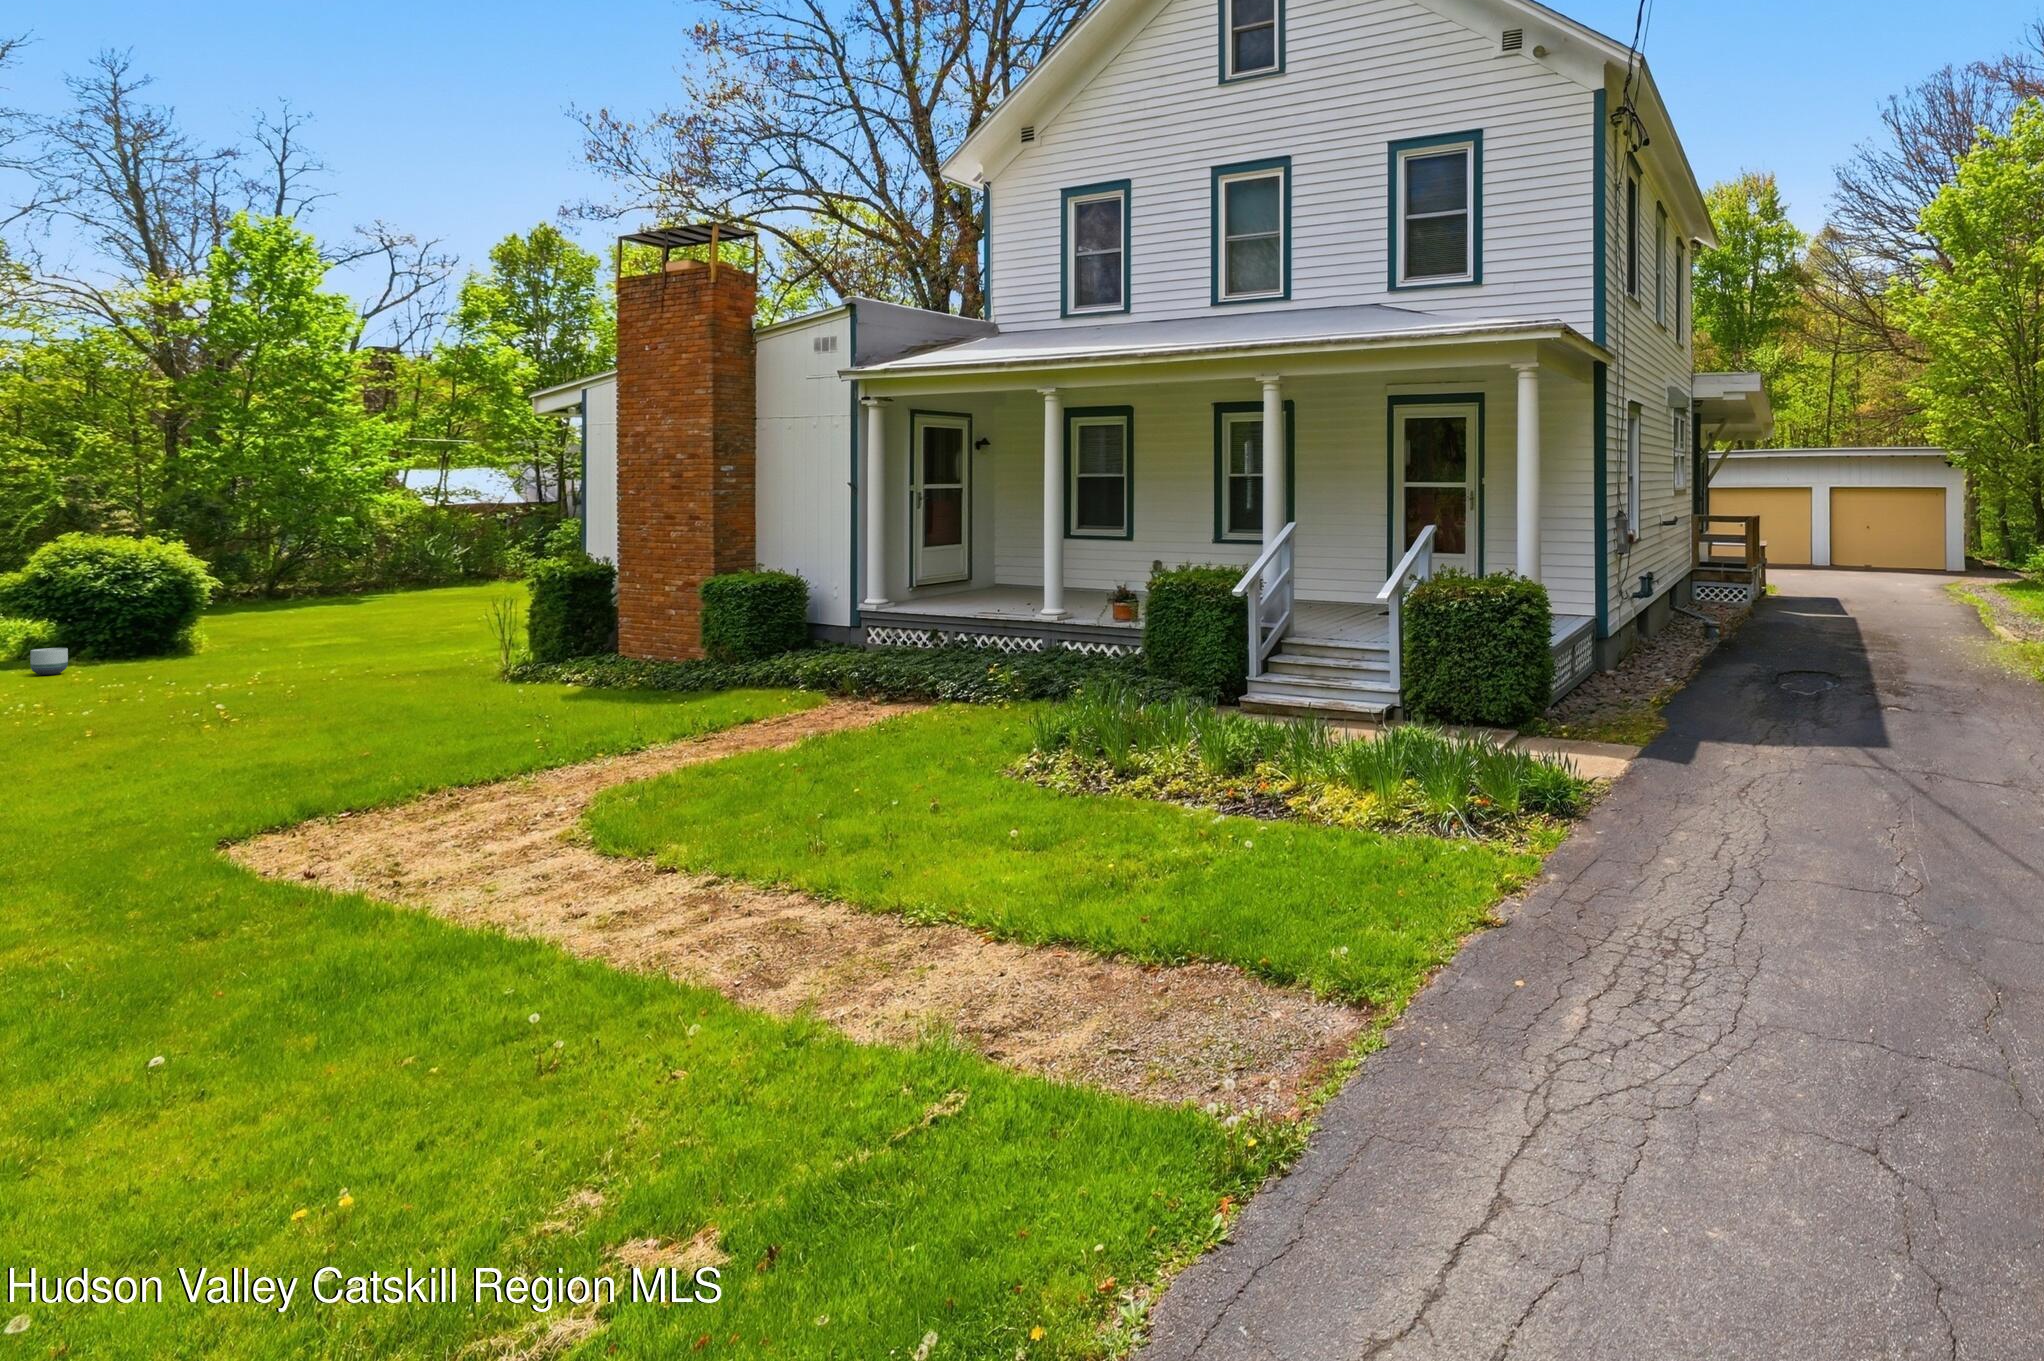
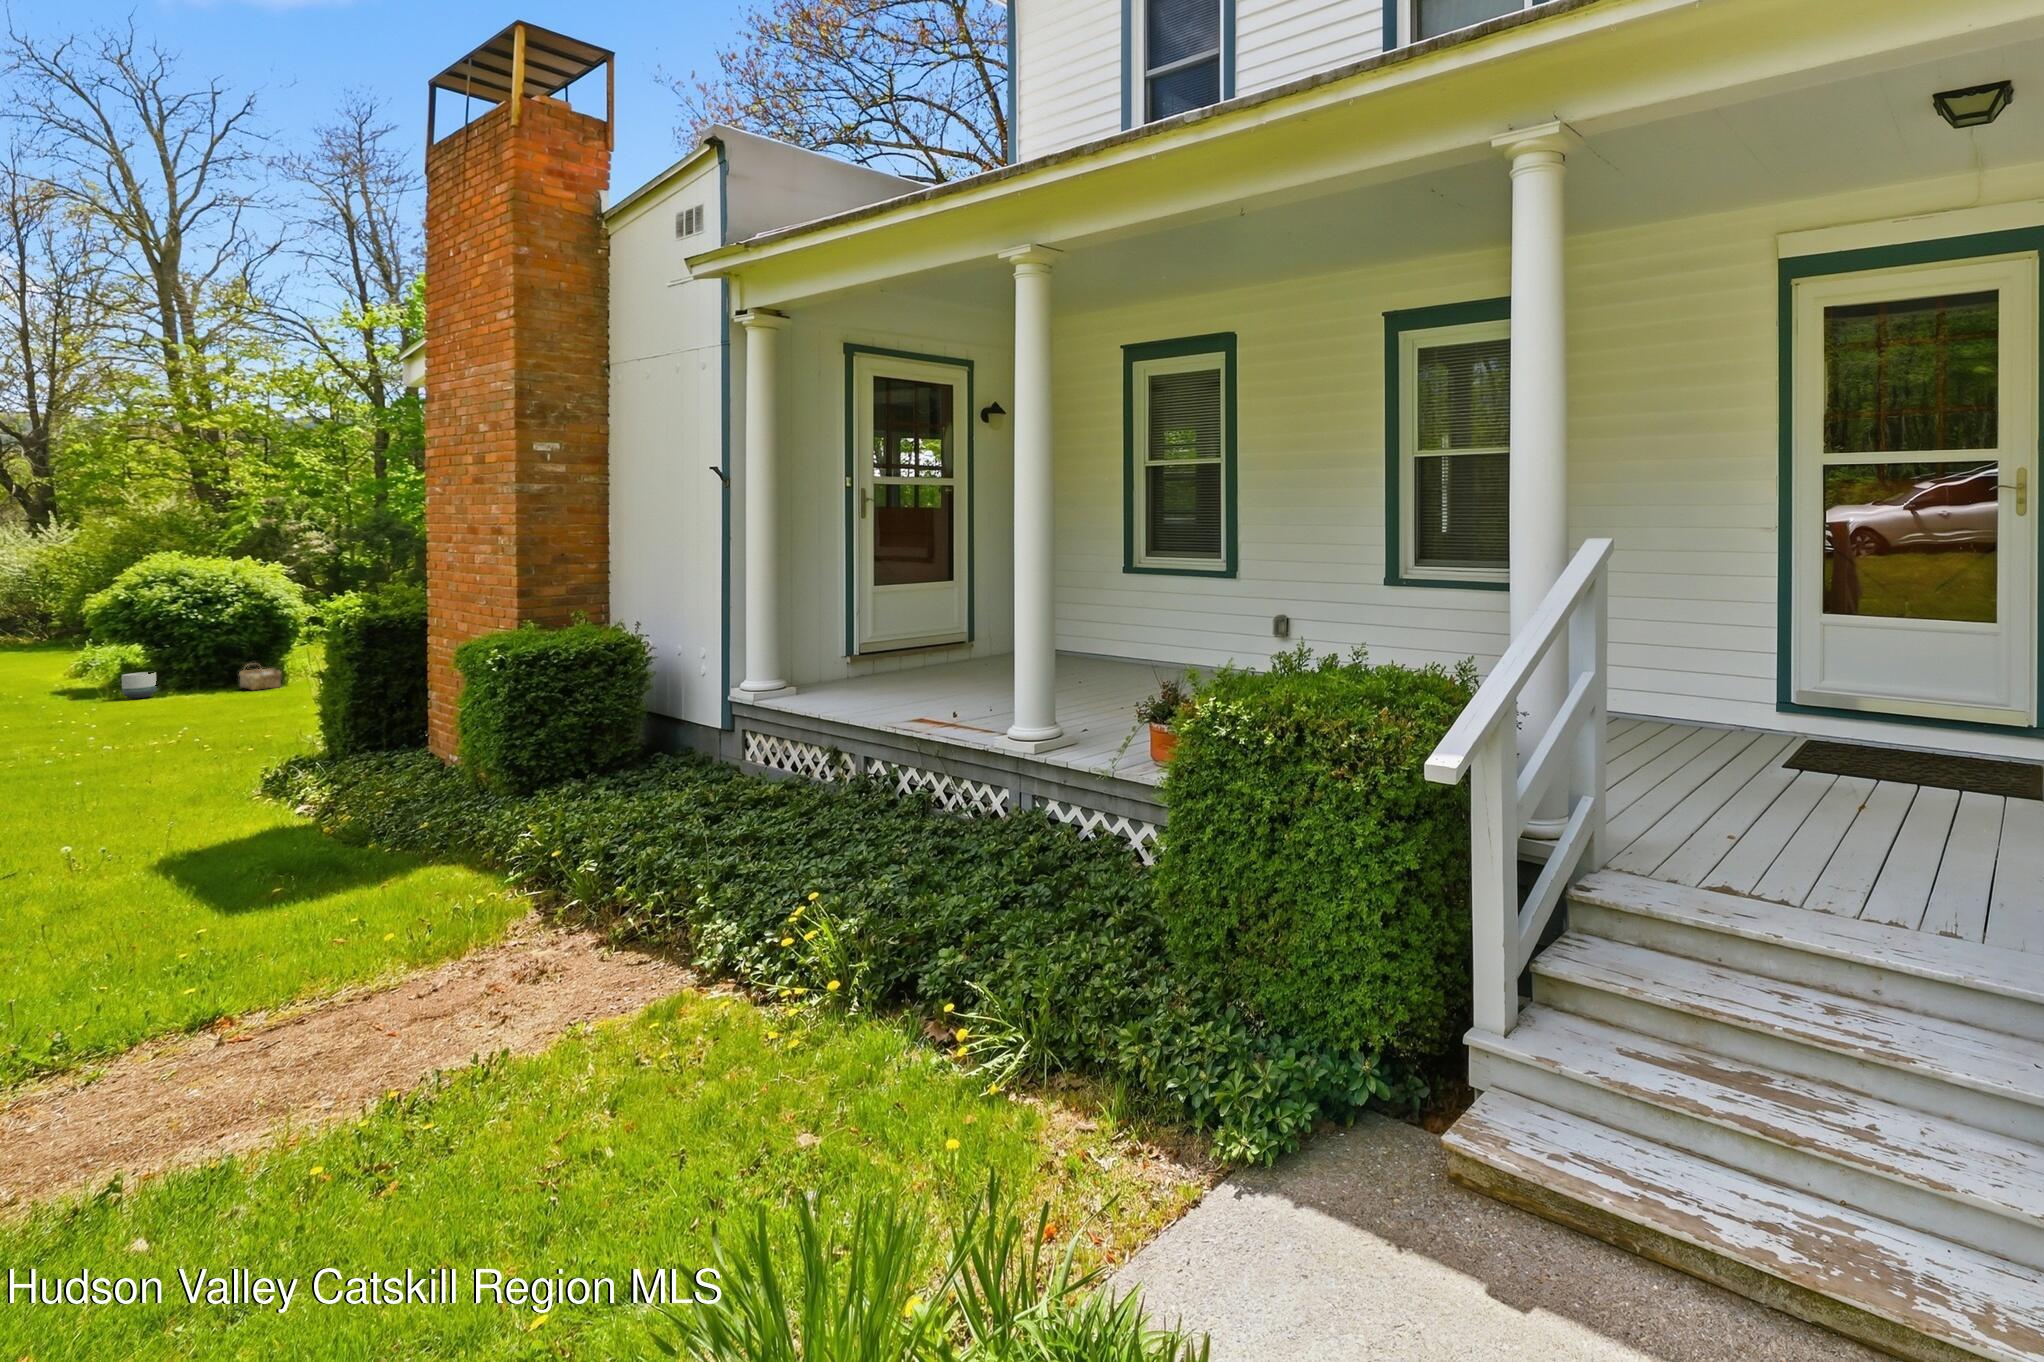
woven basket: none [157,642,202,670] -> present [239,664,282,690]

